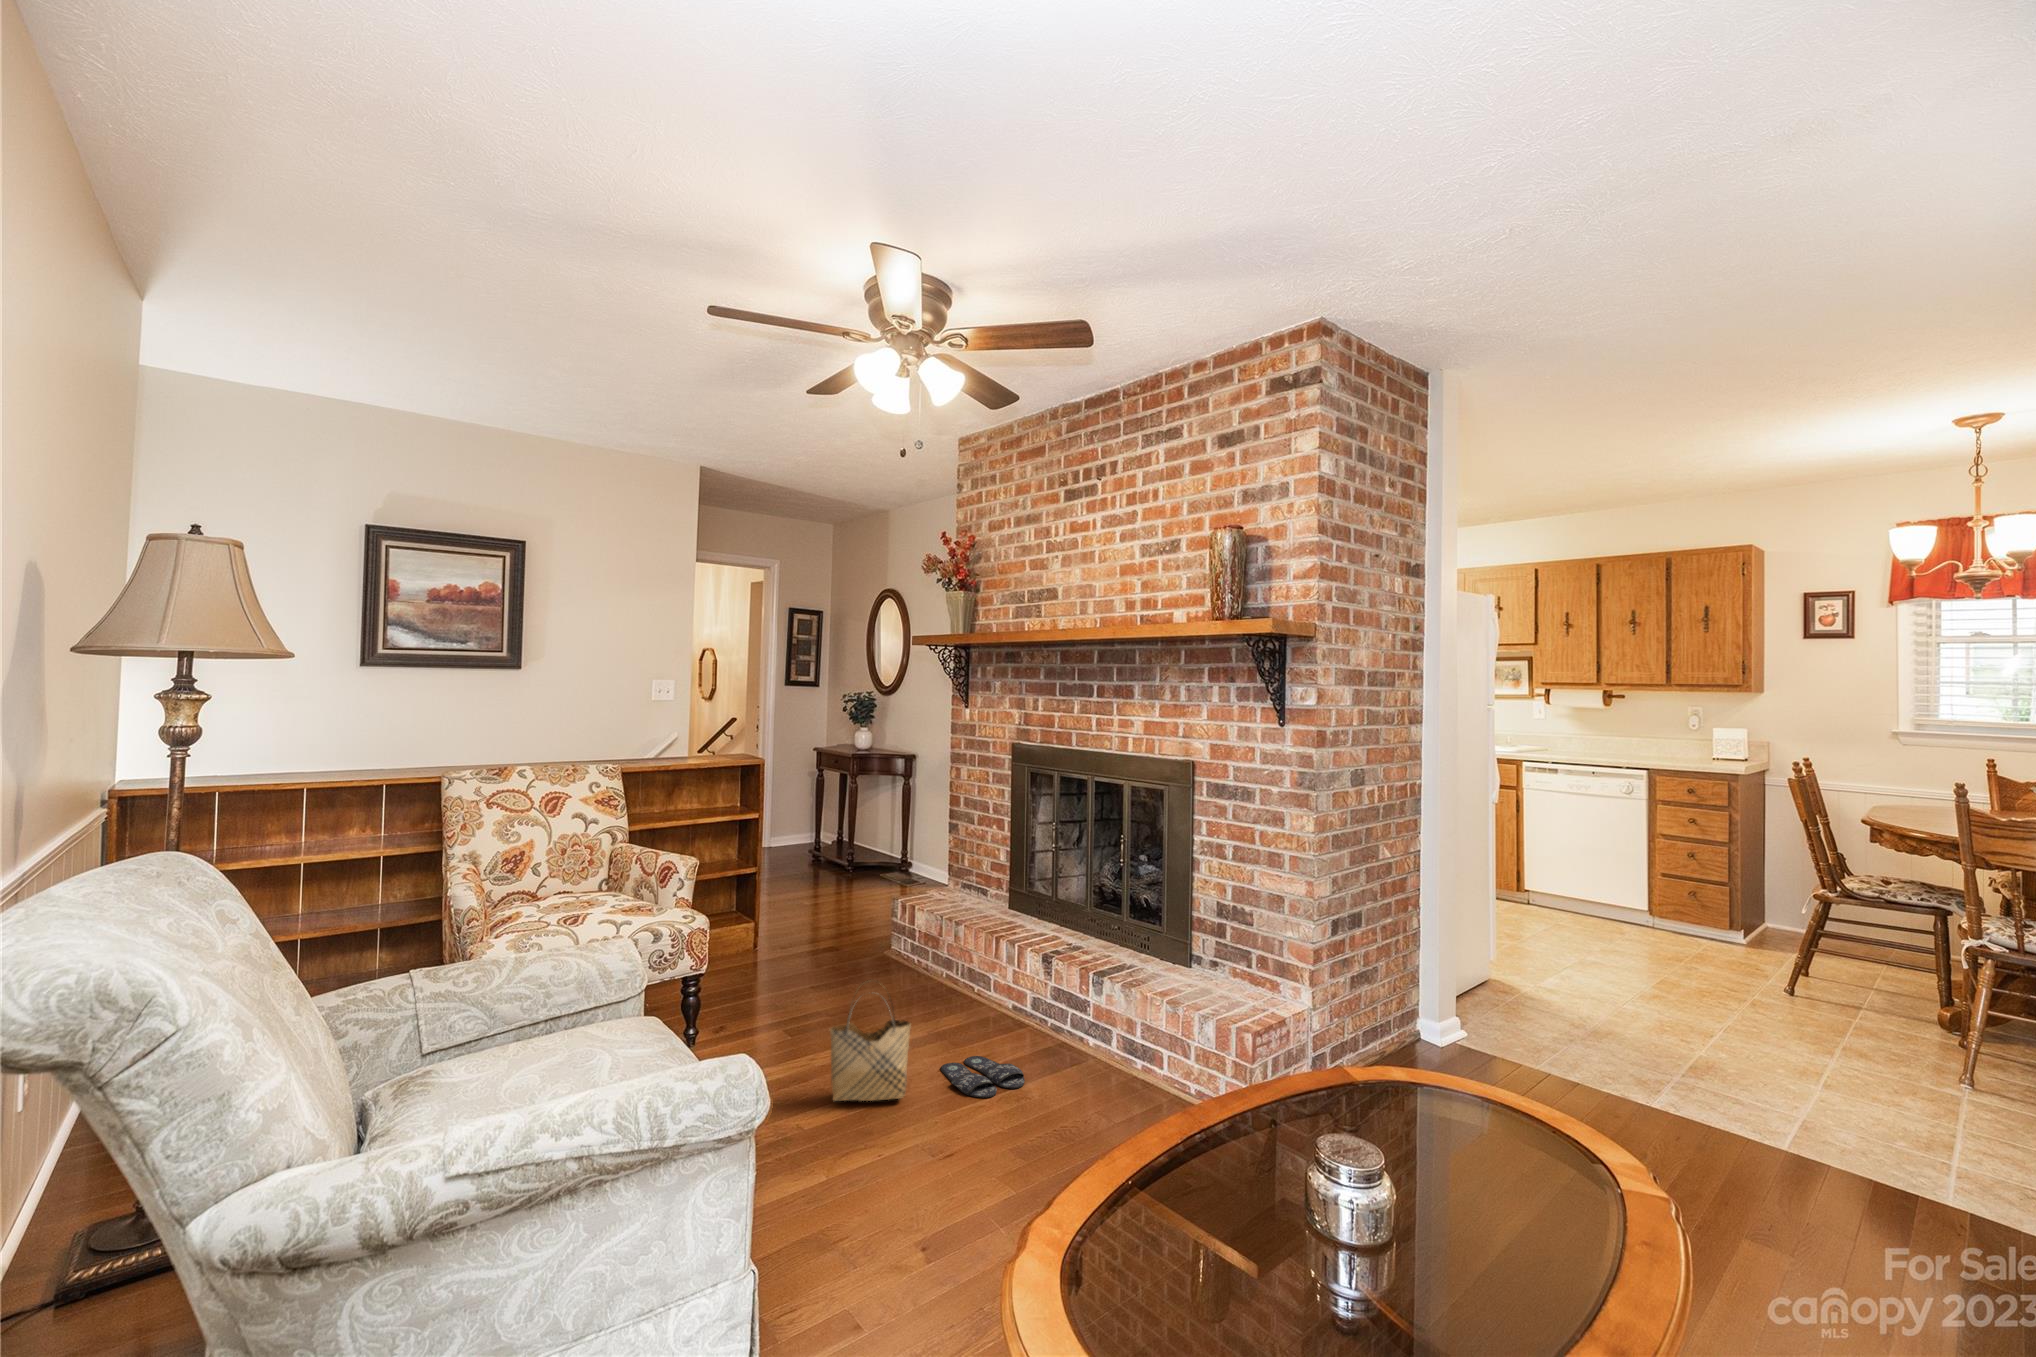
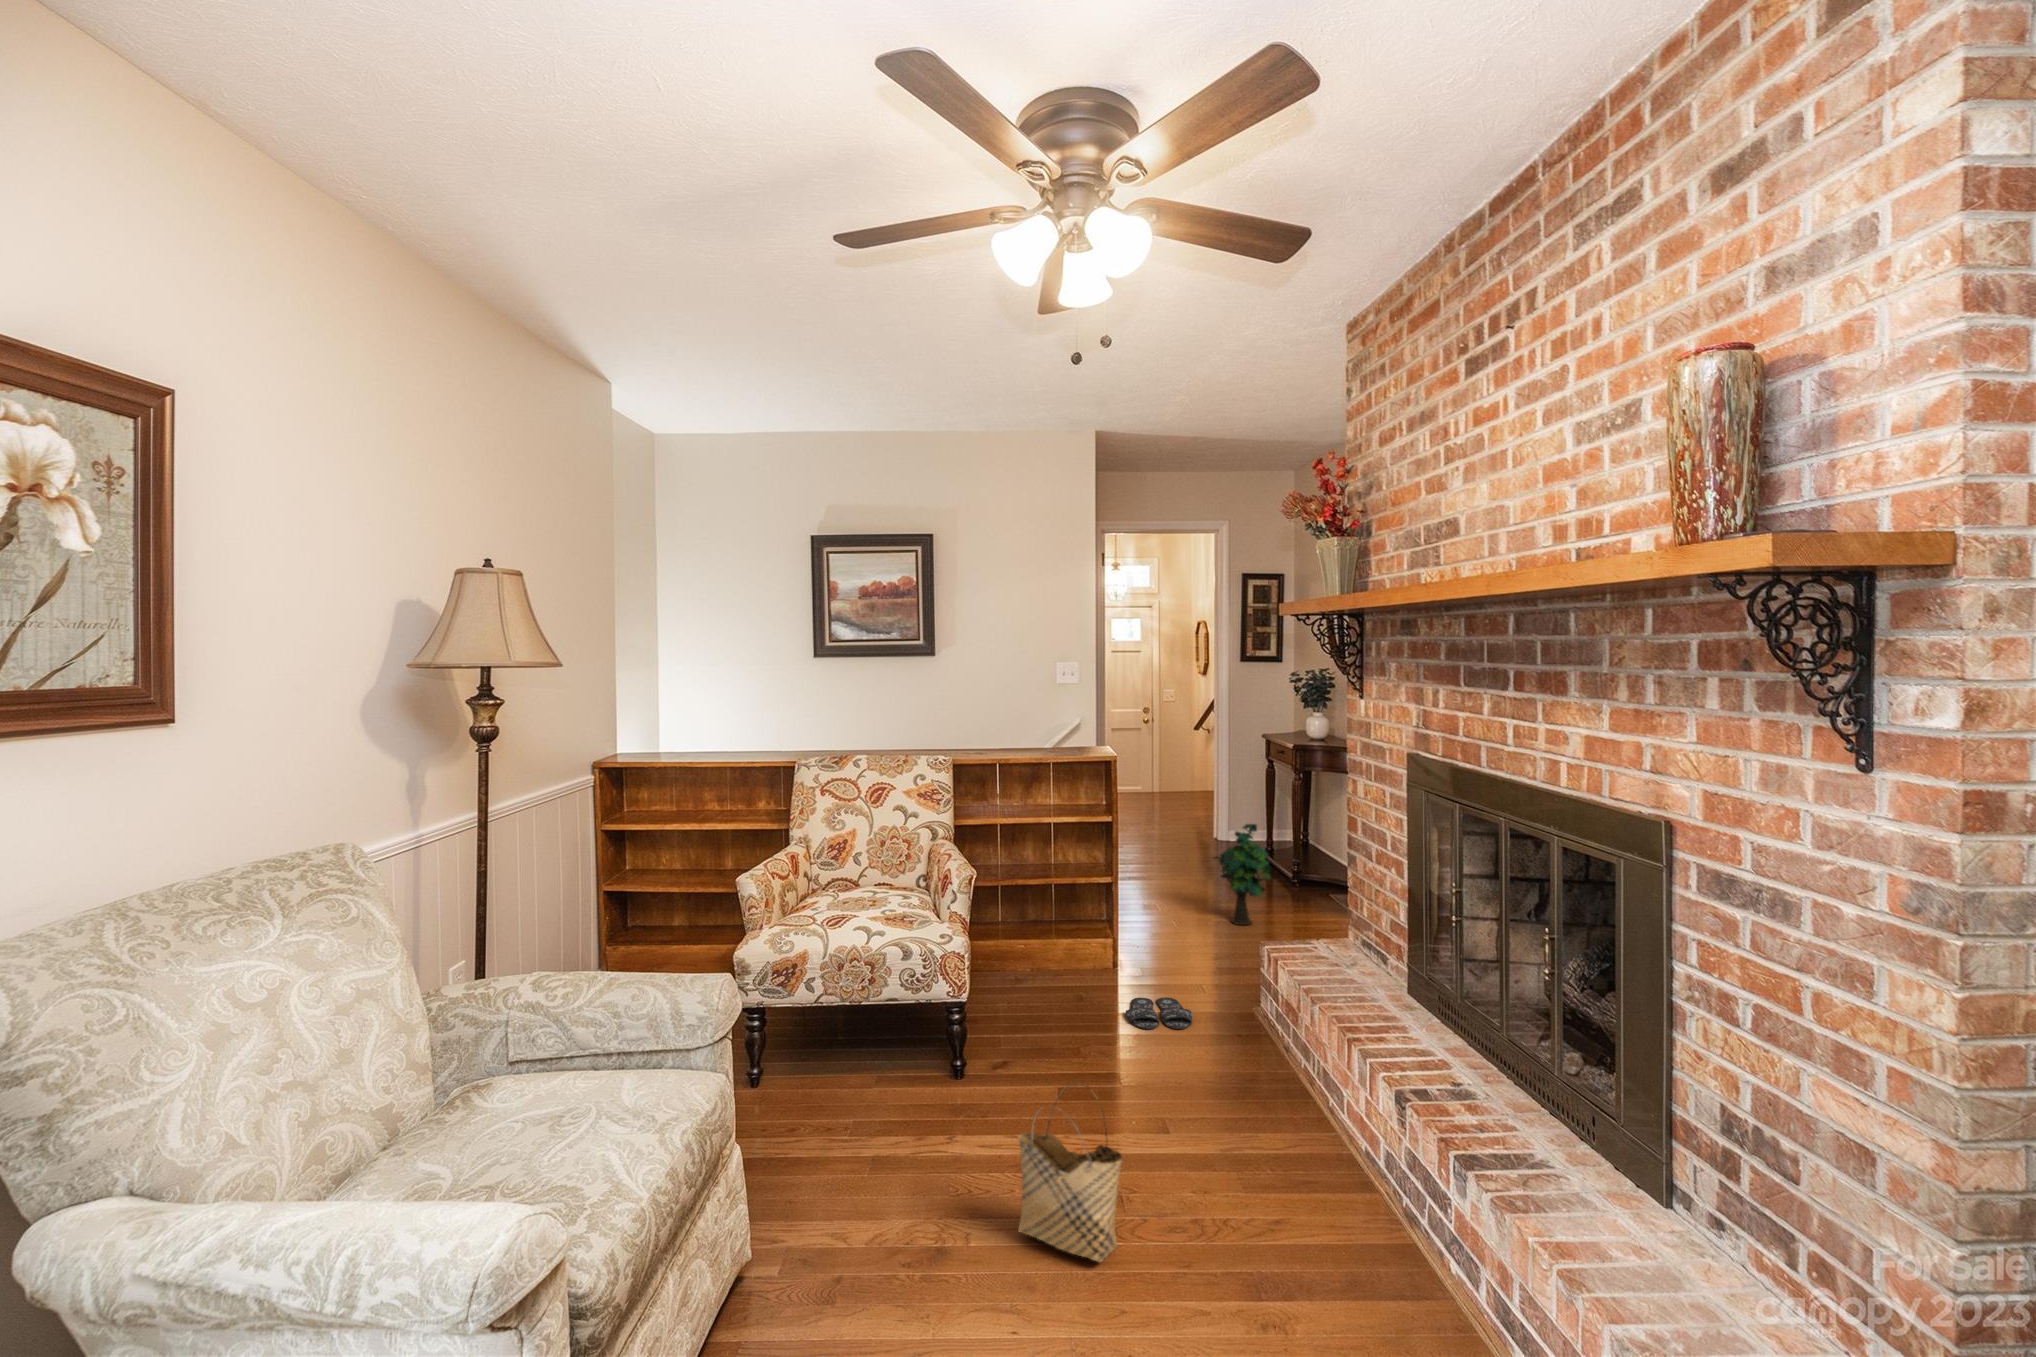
decorative plant: none [806,816,857,902] -> present [1214,824,1272,925]
slippers: present [941,1056,1025,1098] -> present [1126,997,1192,1029]

